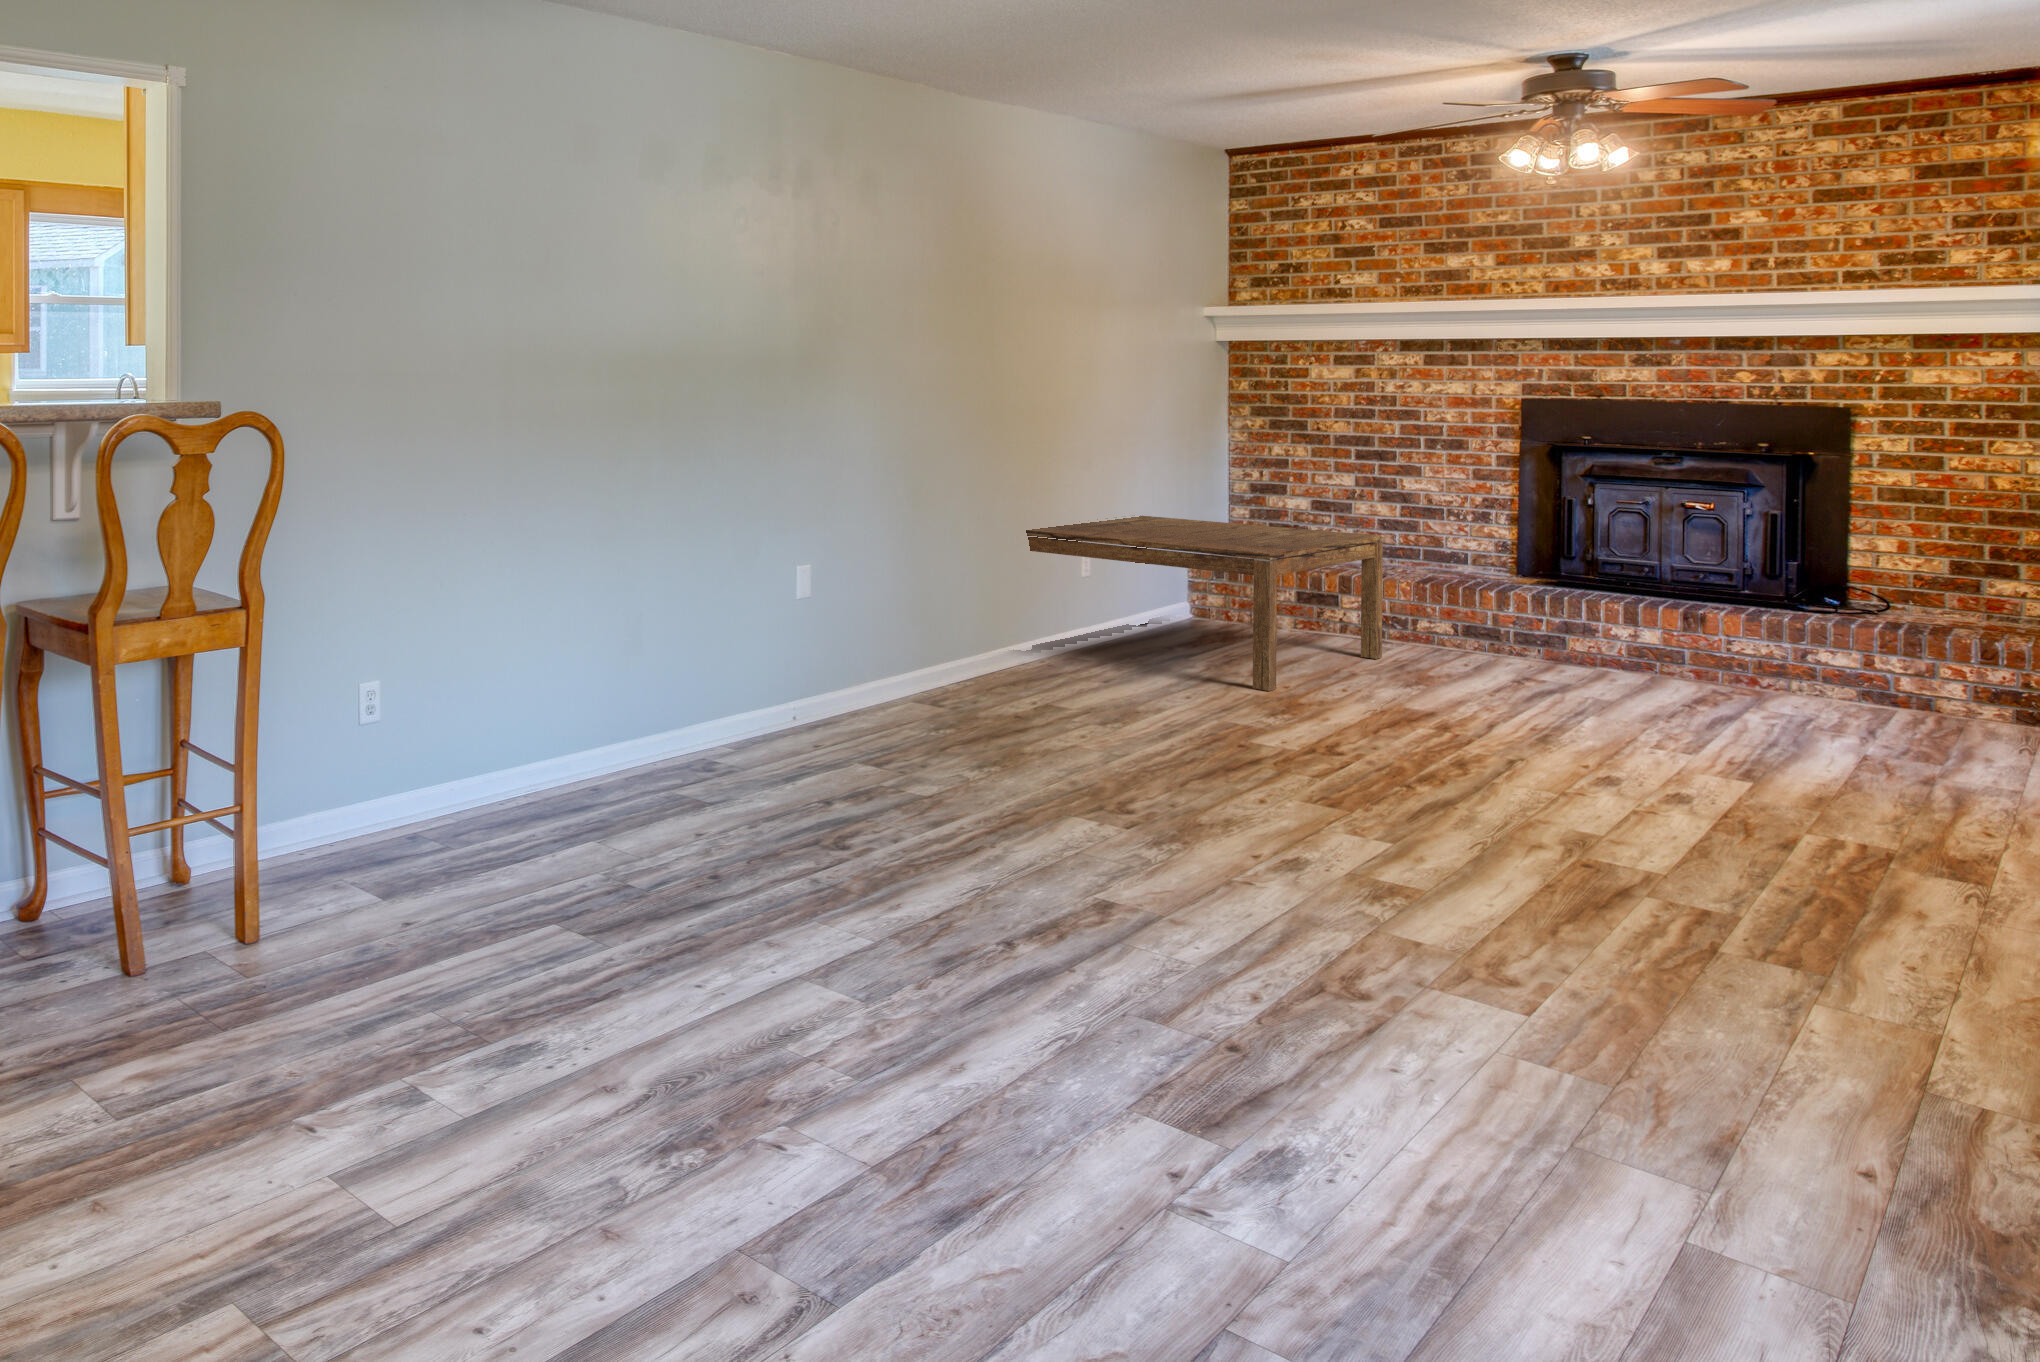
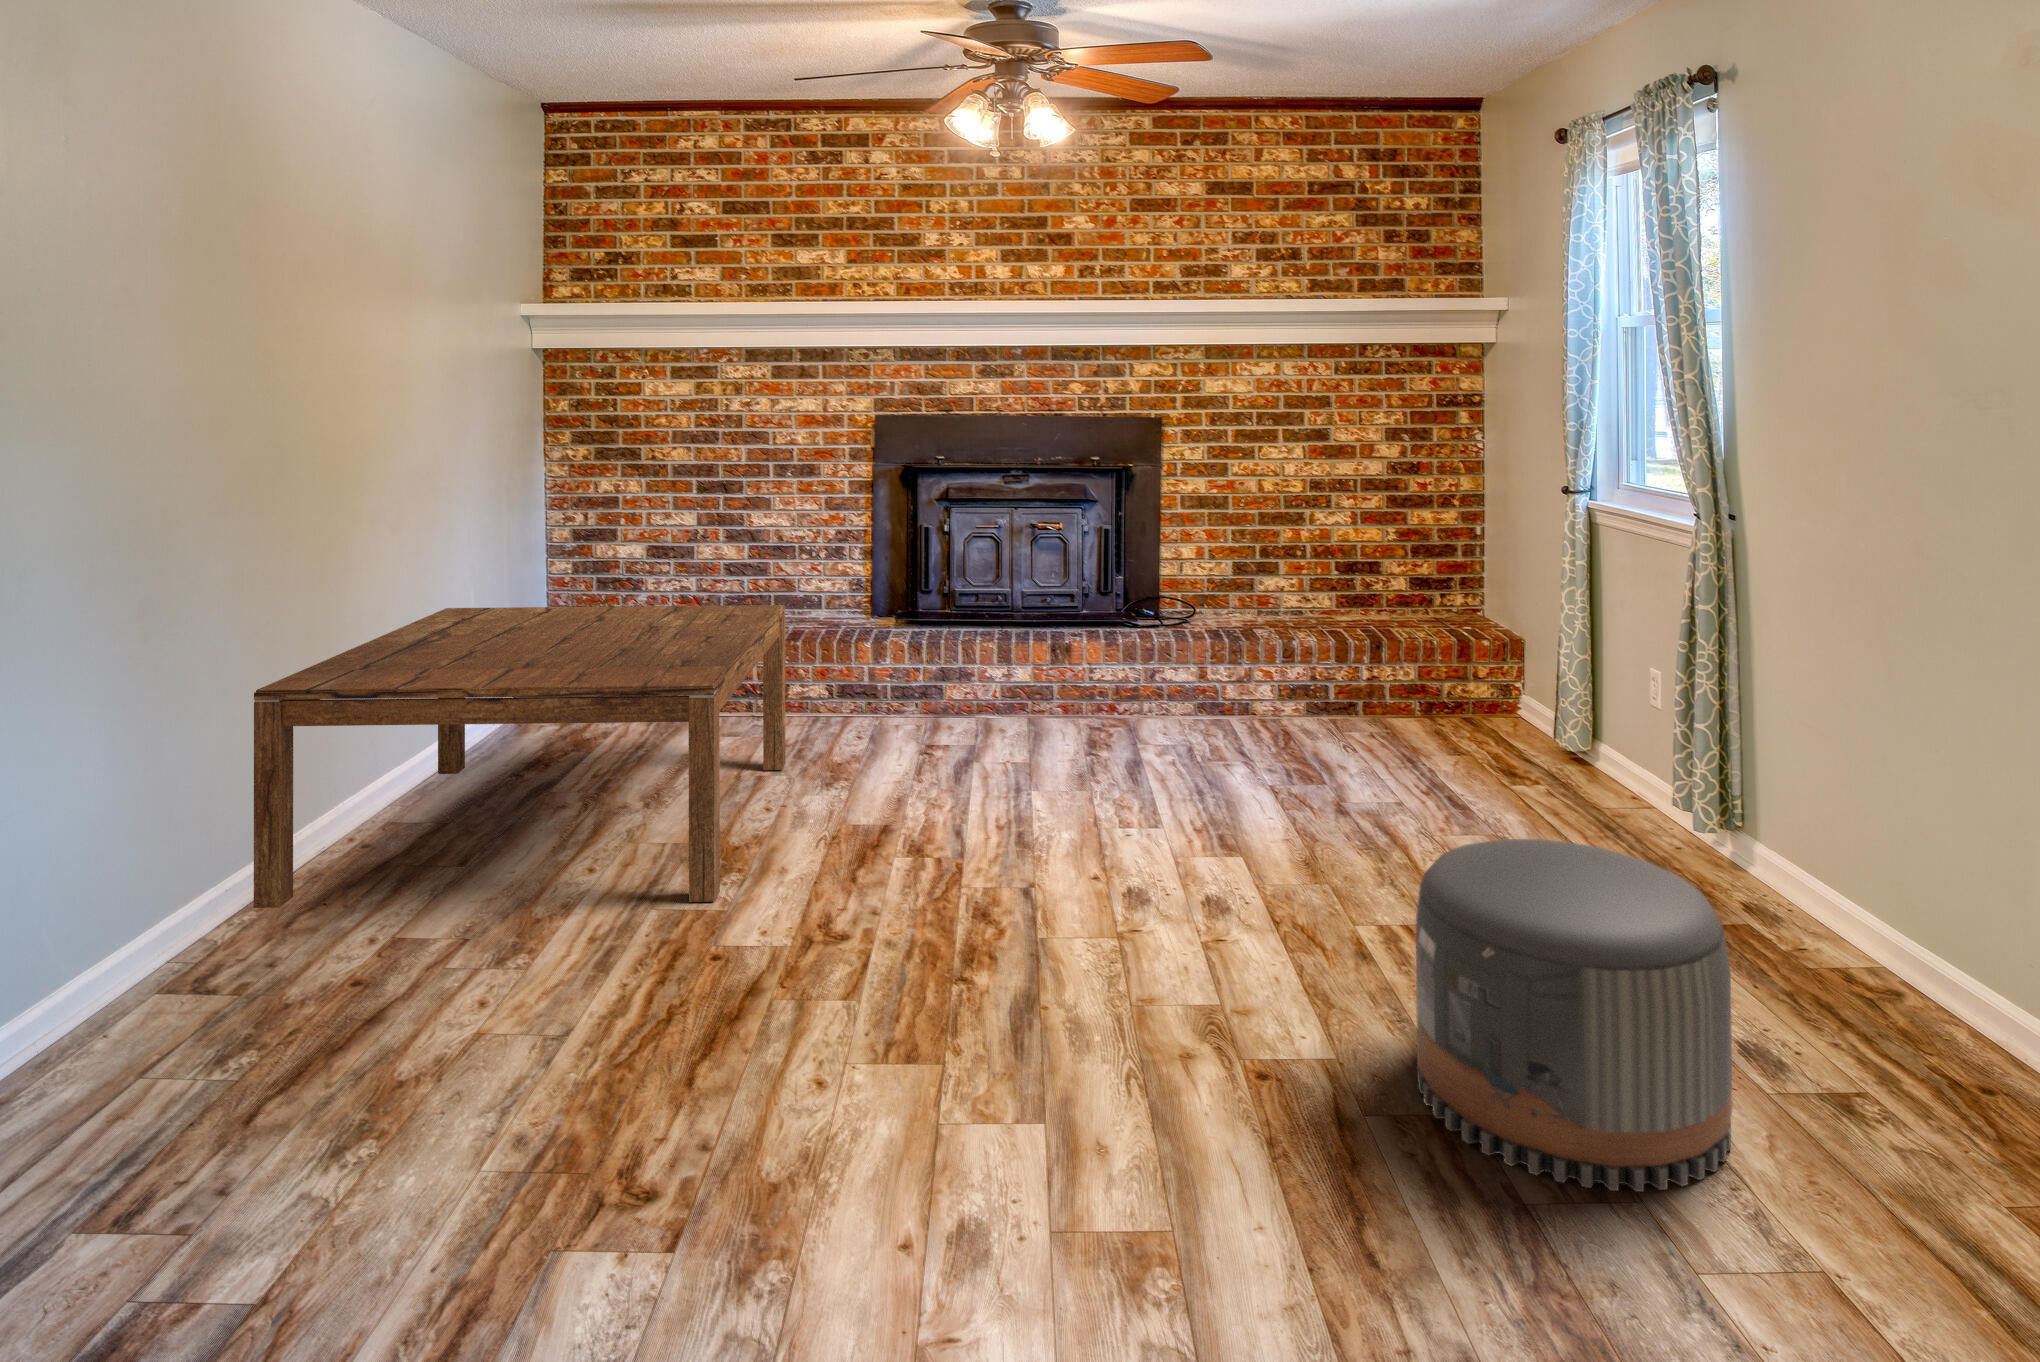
pouf: none [1663,683,1923,885] -> present [1416,839,1732,1192]

